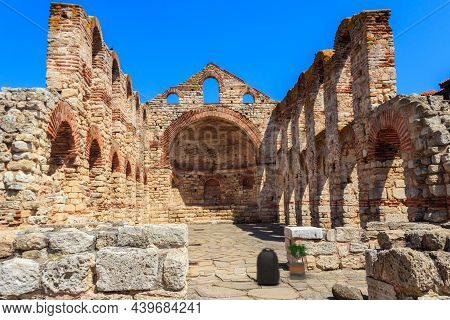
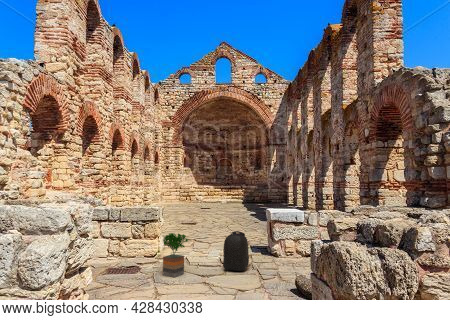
potted tree: present [287,244,308,280] -> present [163,233,188,277]

